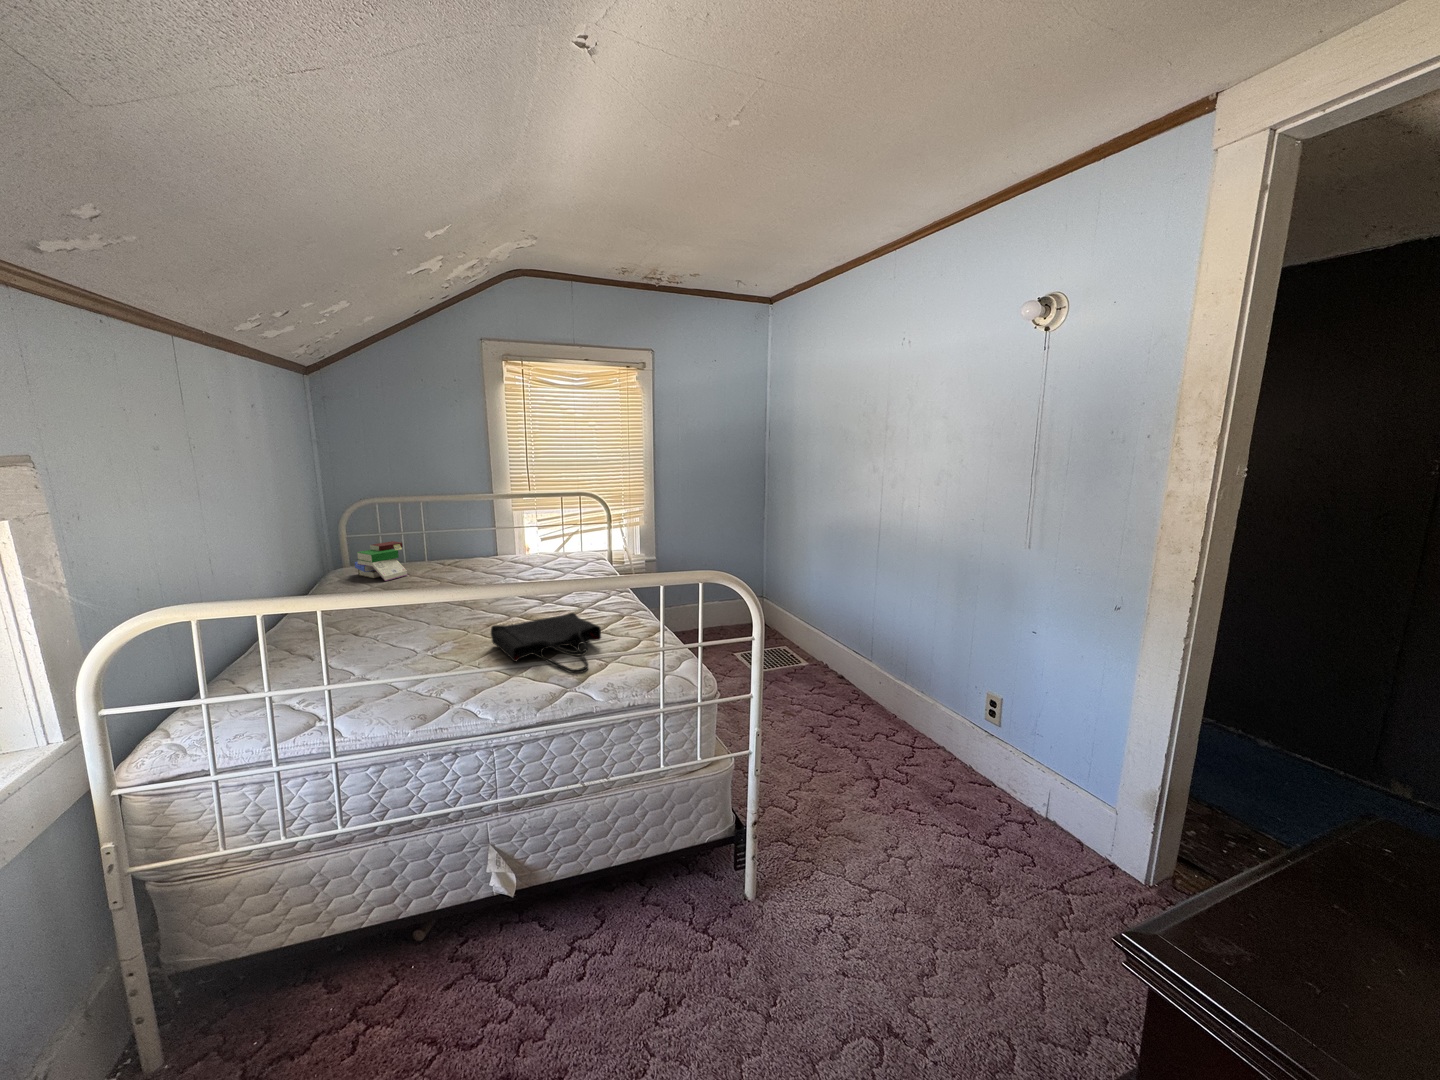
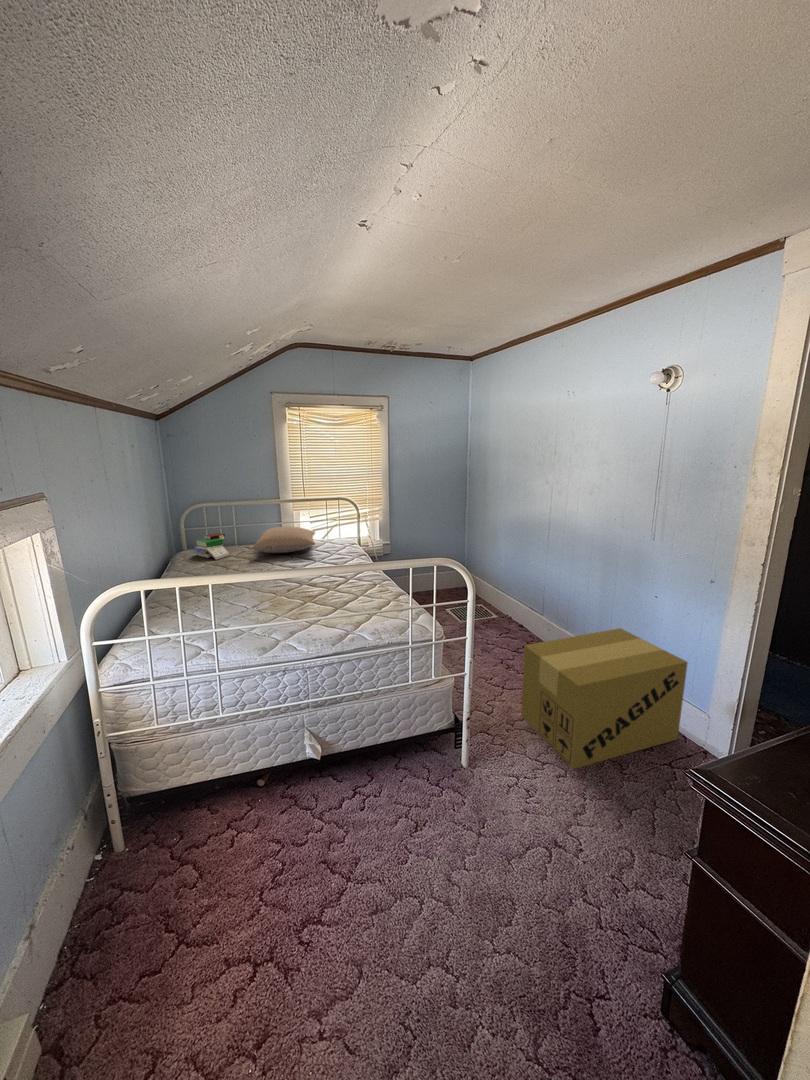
pillow: none [442,533,542,571] -> present [253,527,315,553]
tote bag: present [491,613,601,673] -> none [295,582,366,623]
cardboard box: none [839,680,1085,900] -> present [521,628,688,769]

